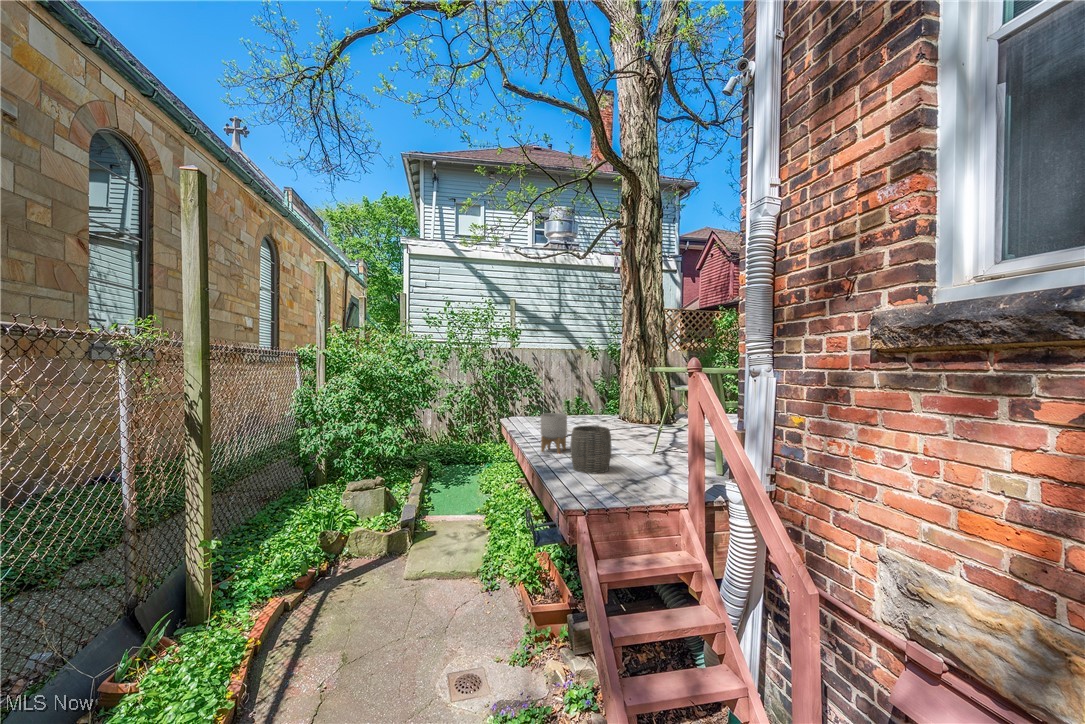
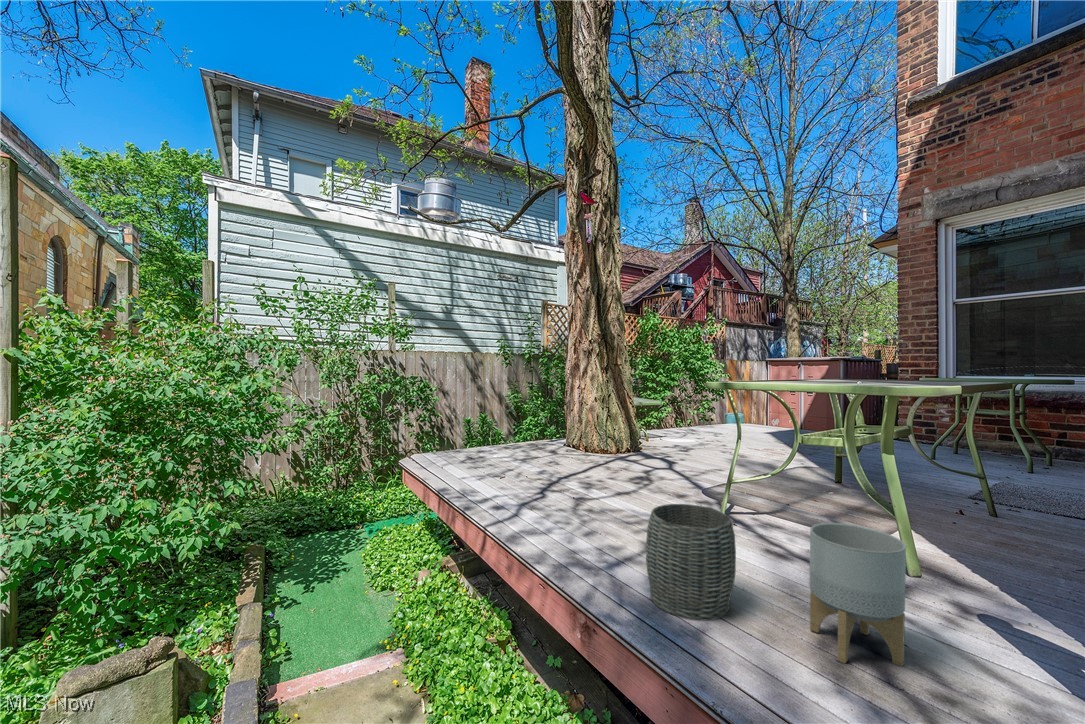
planter: present [541,413,567,454] -> present [809,523,906,666]

